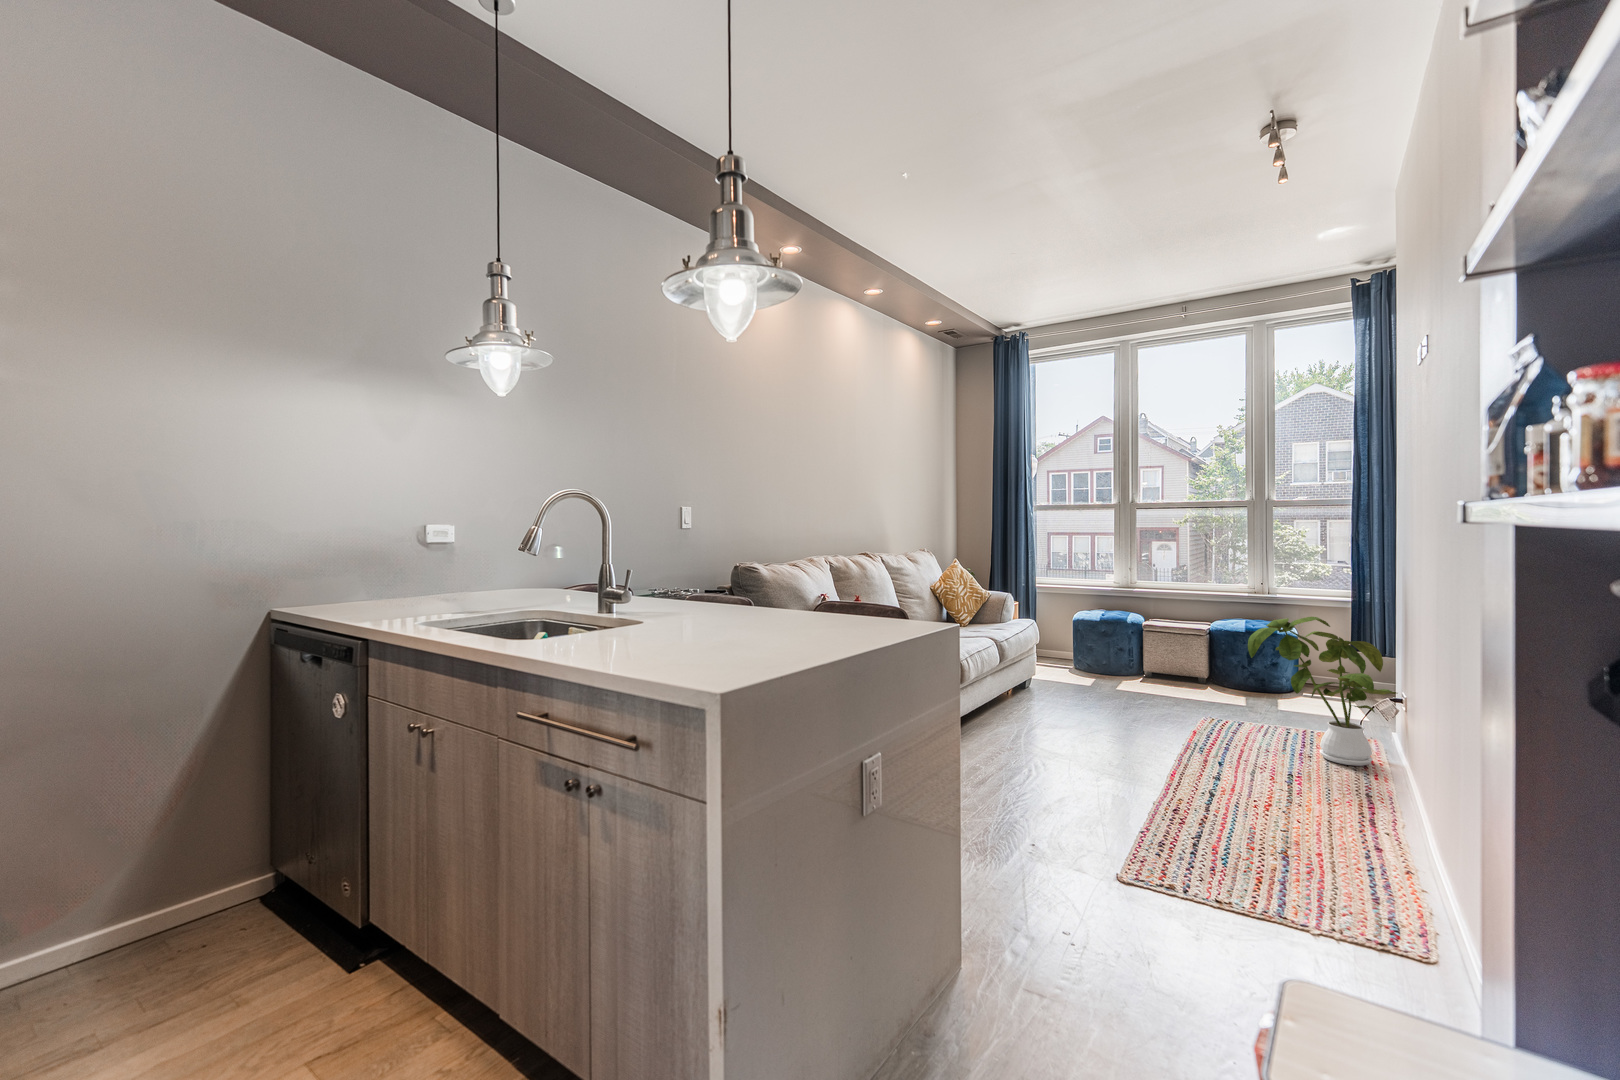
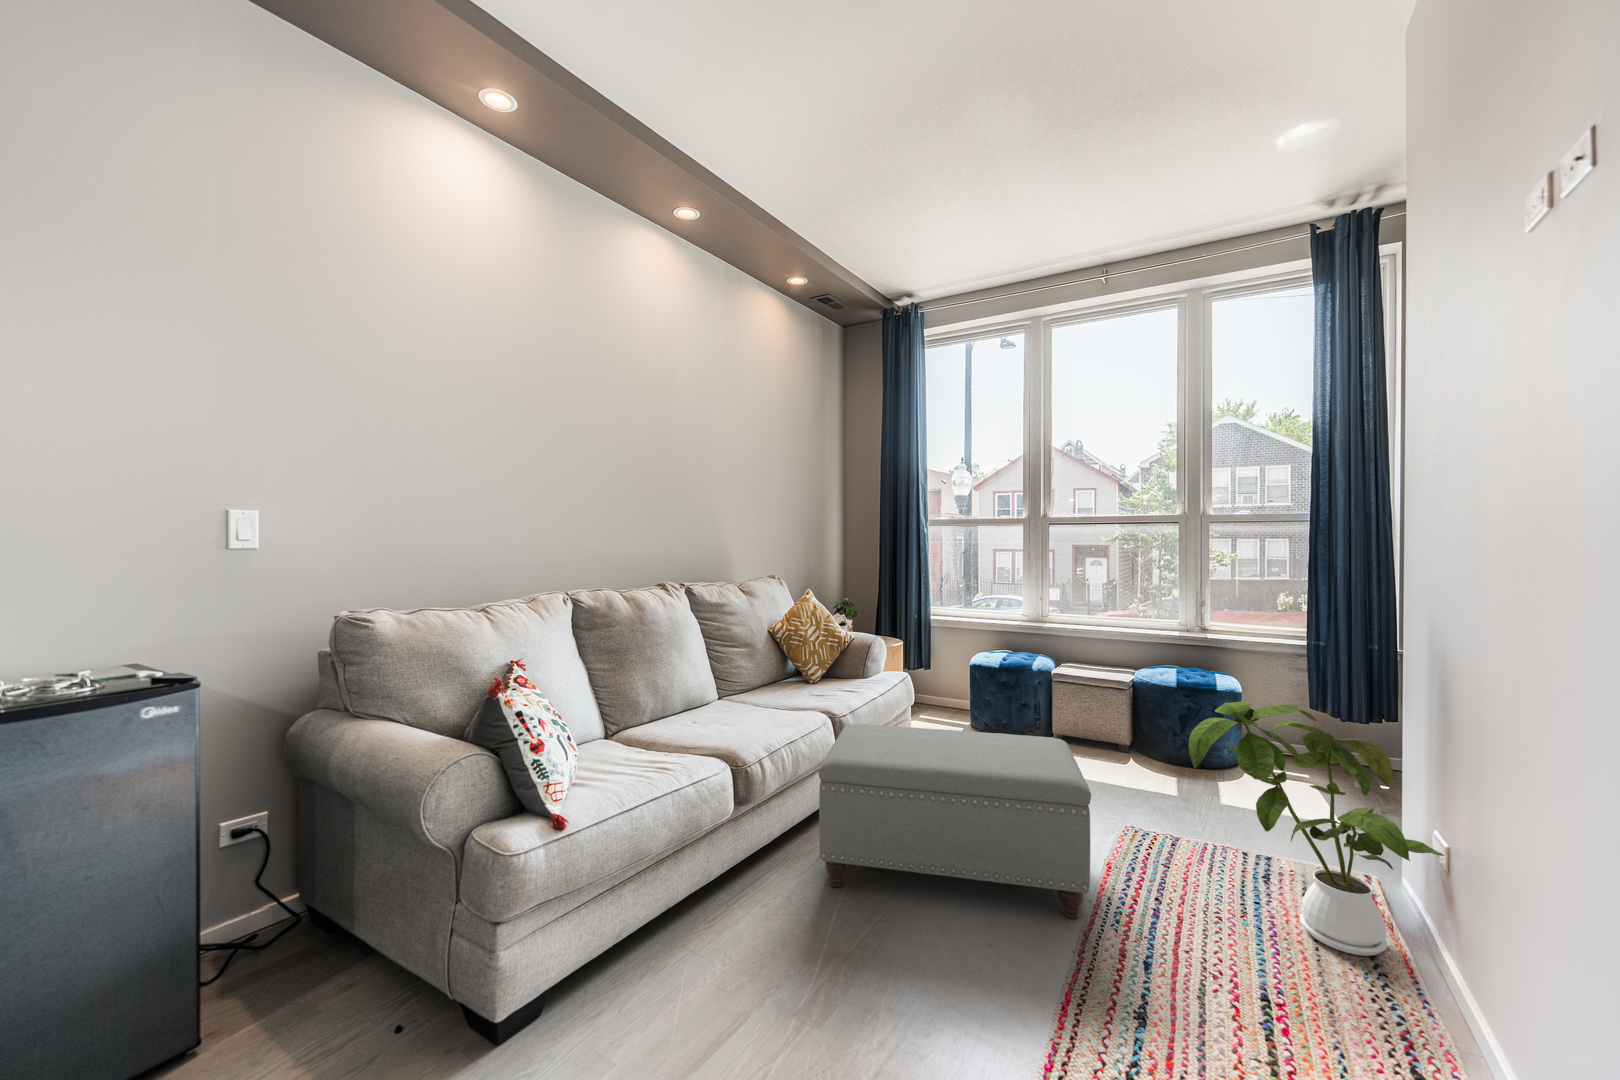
ottoman: none [1003,644,1184,751] -> present [819,724,1091,919]

